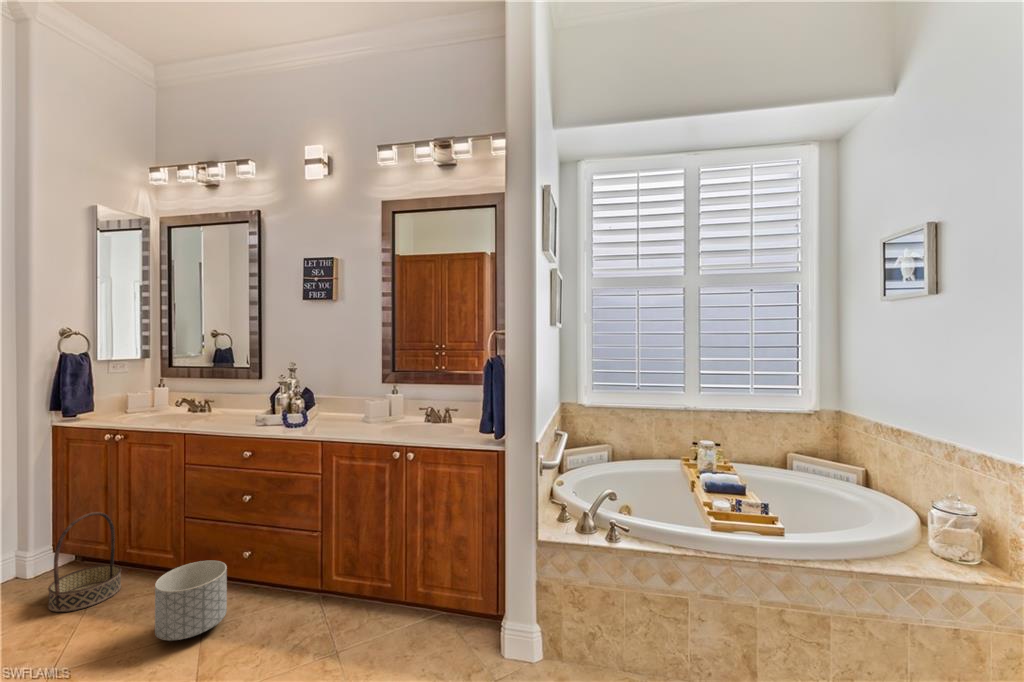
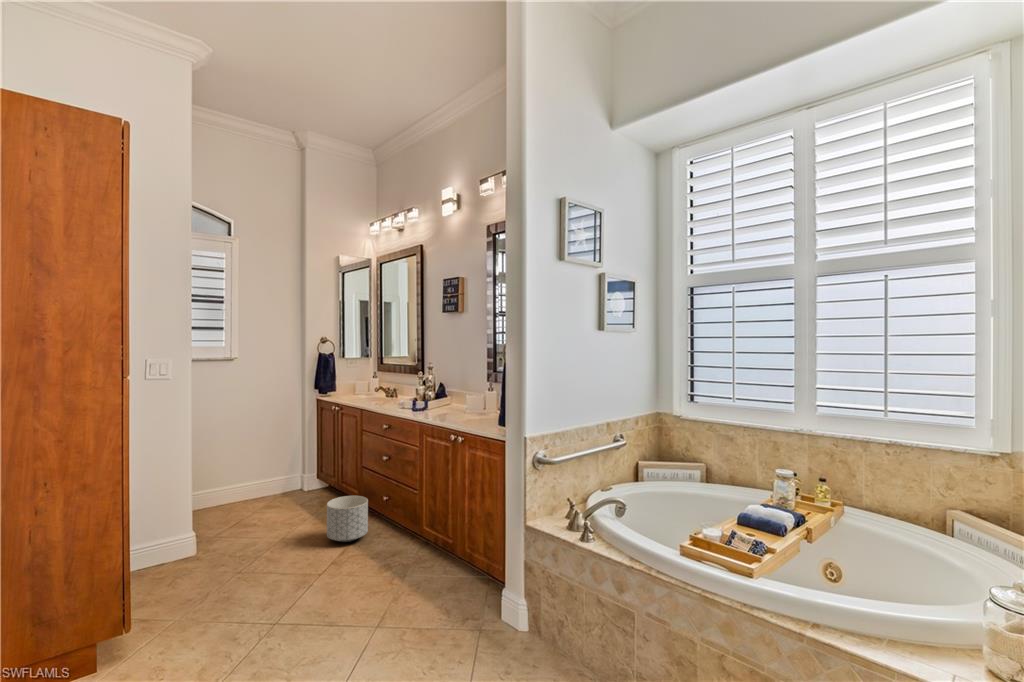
basket: present [48,512,121,612] -> none [301,455,337,513]

